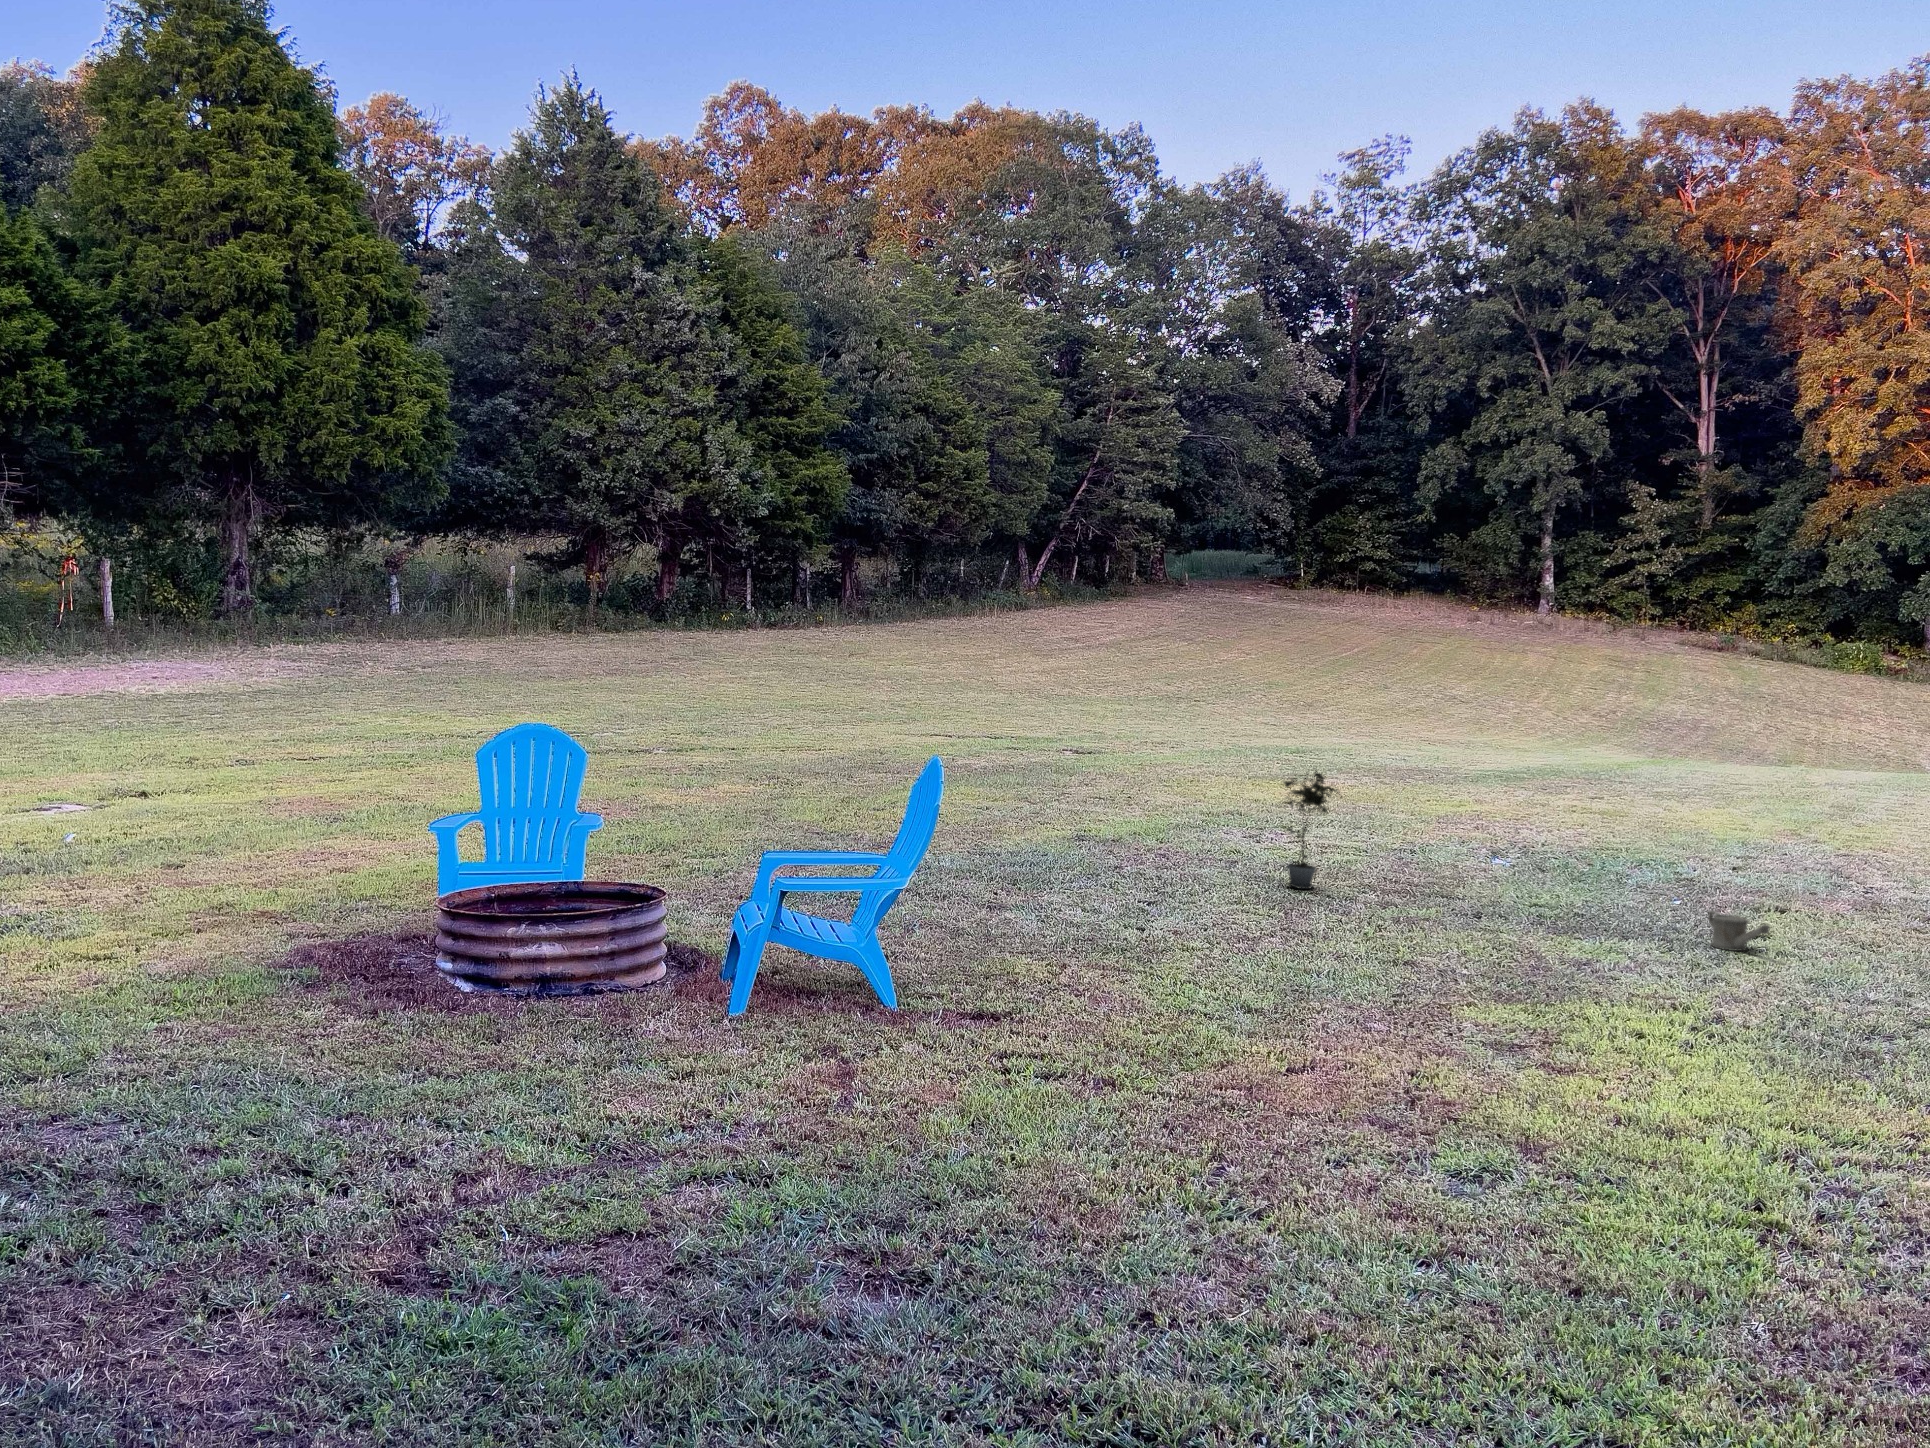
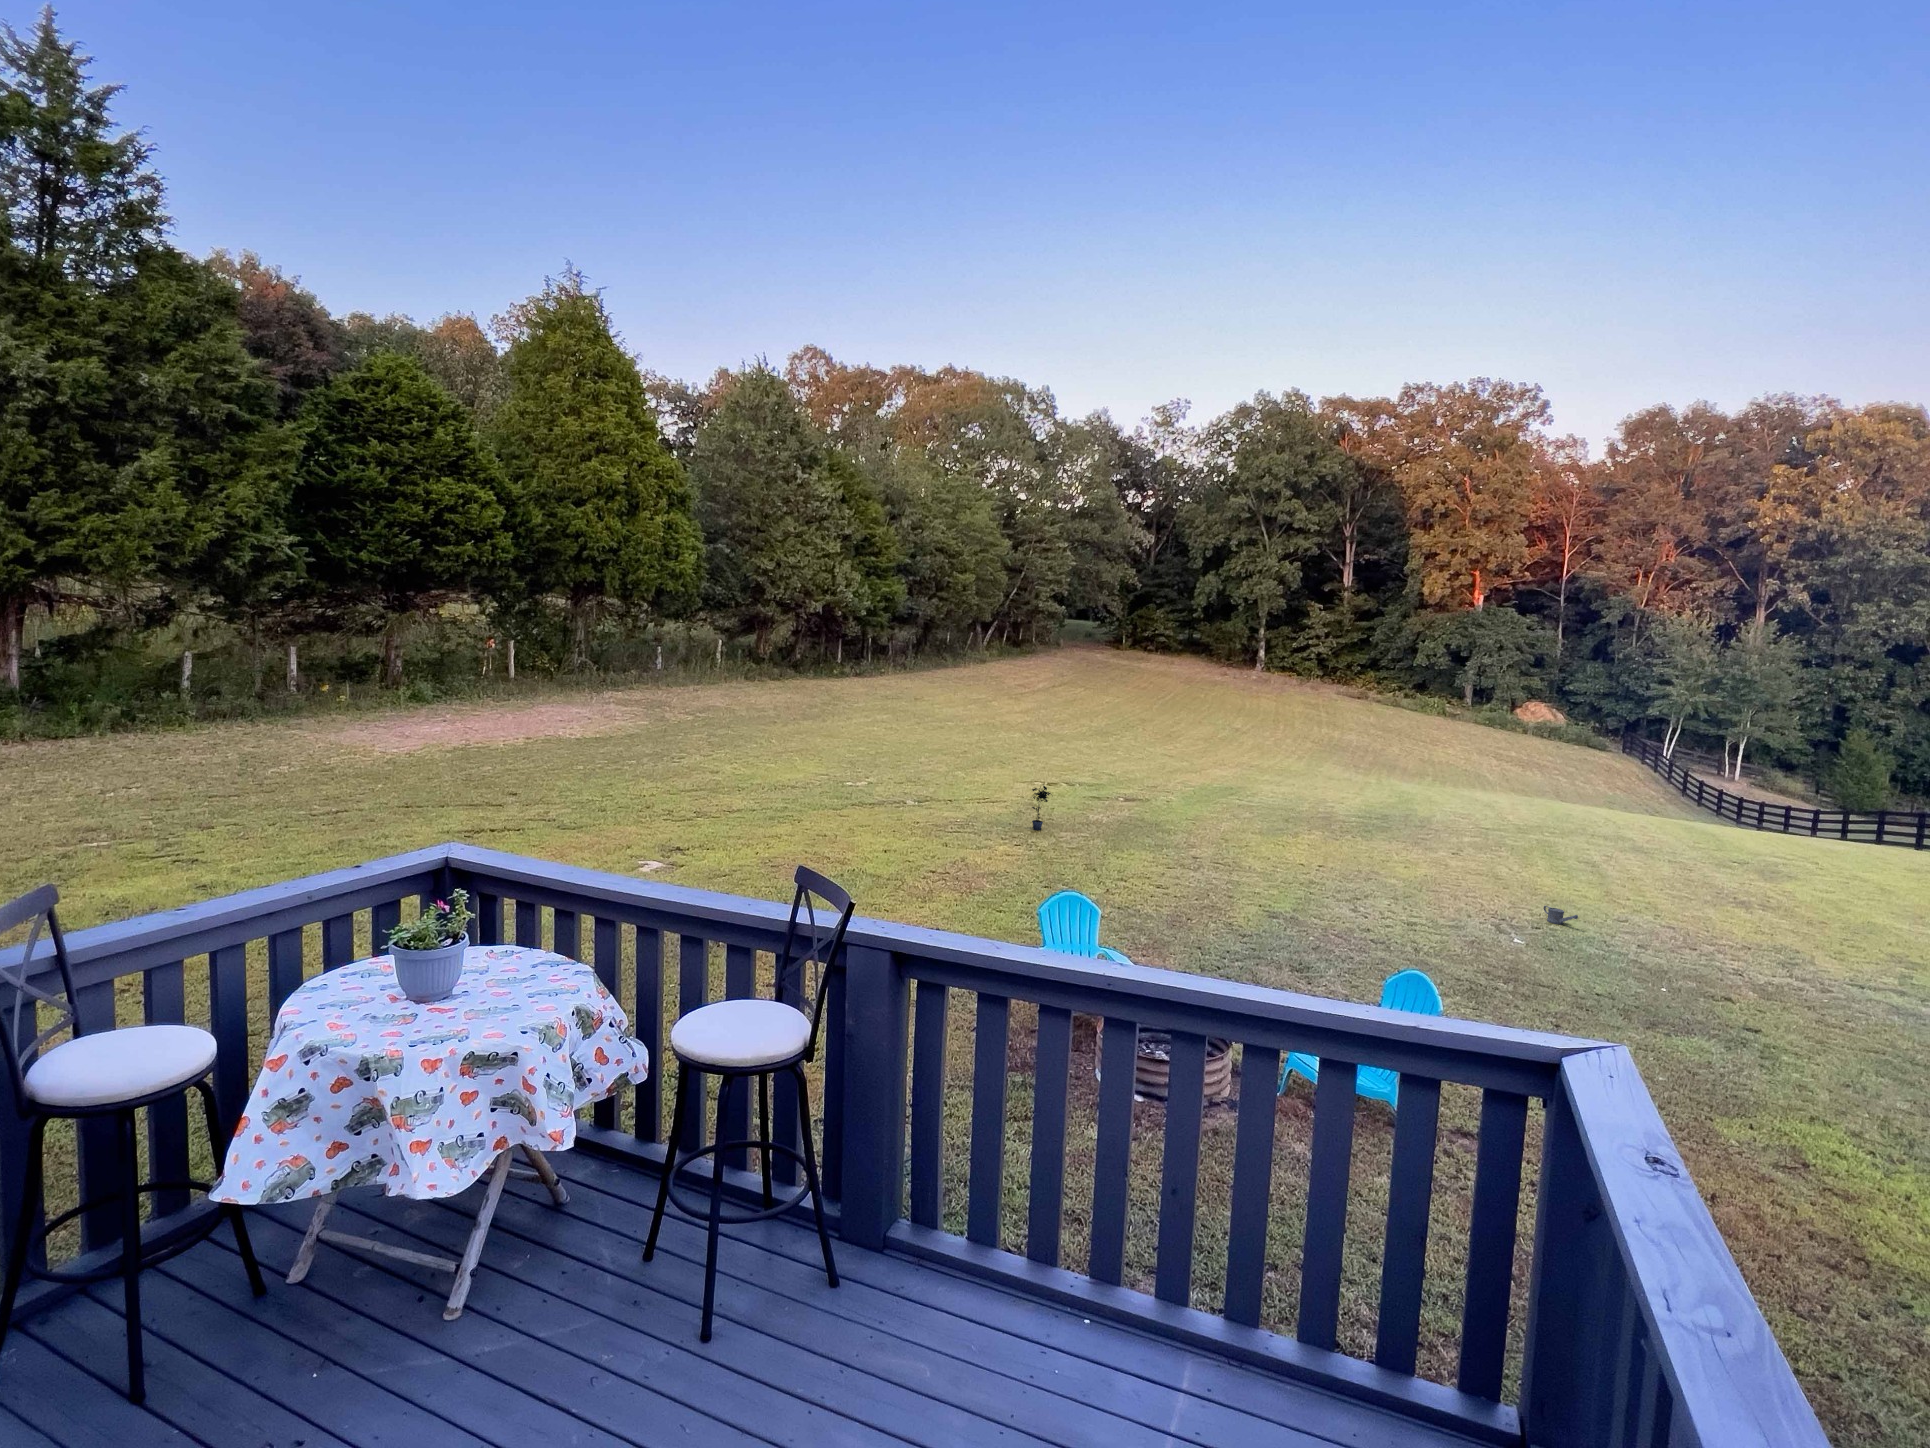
potted plant: present [1283,771,1340,889] -> present [1032,784,1052,830]

